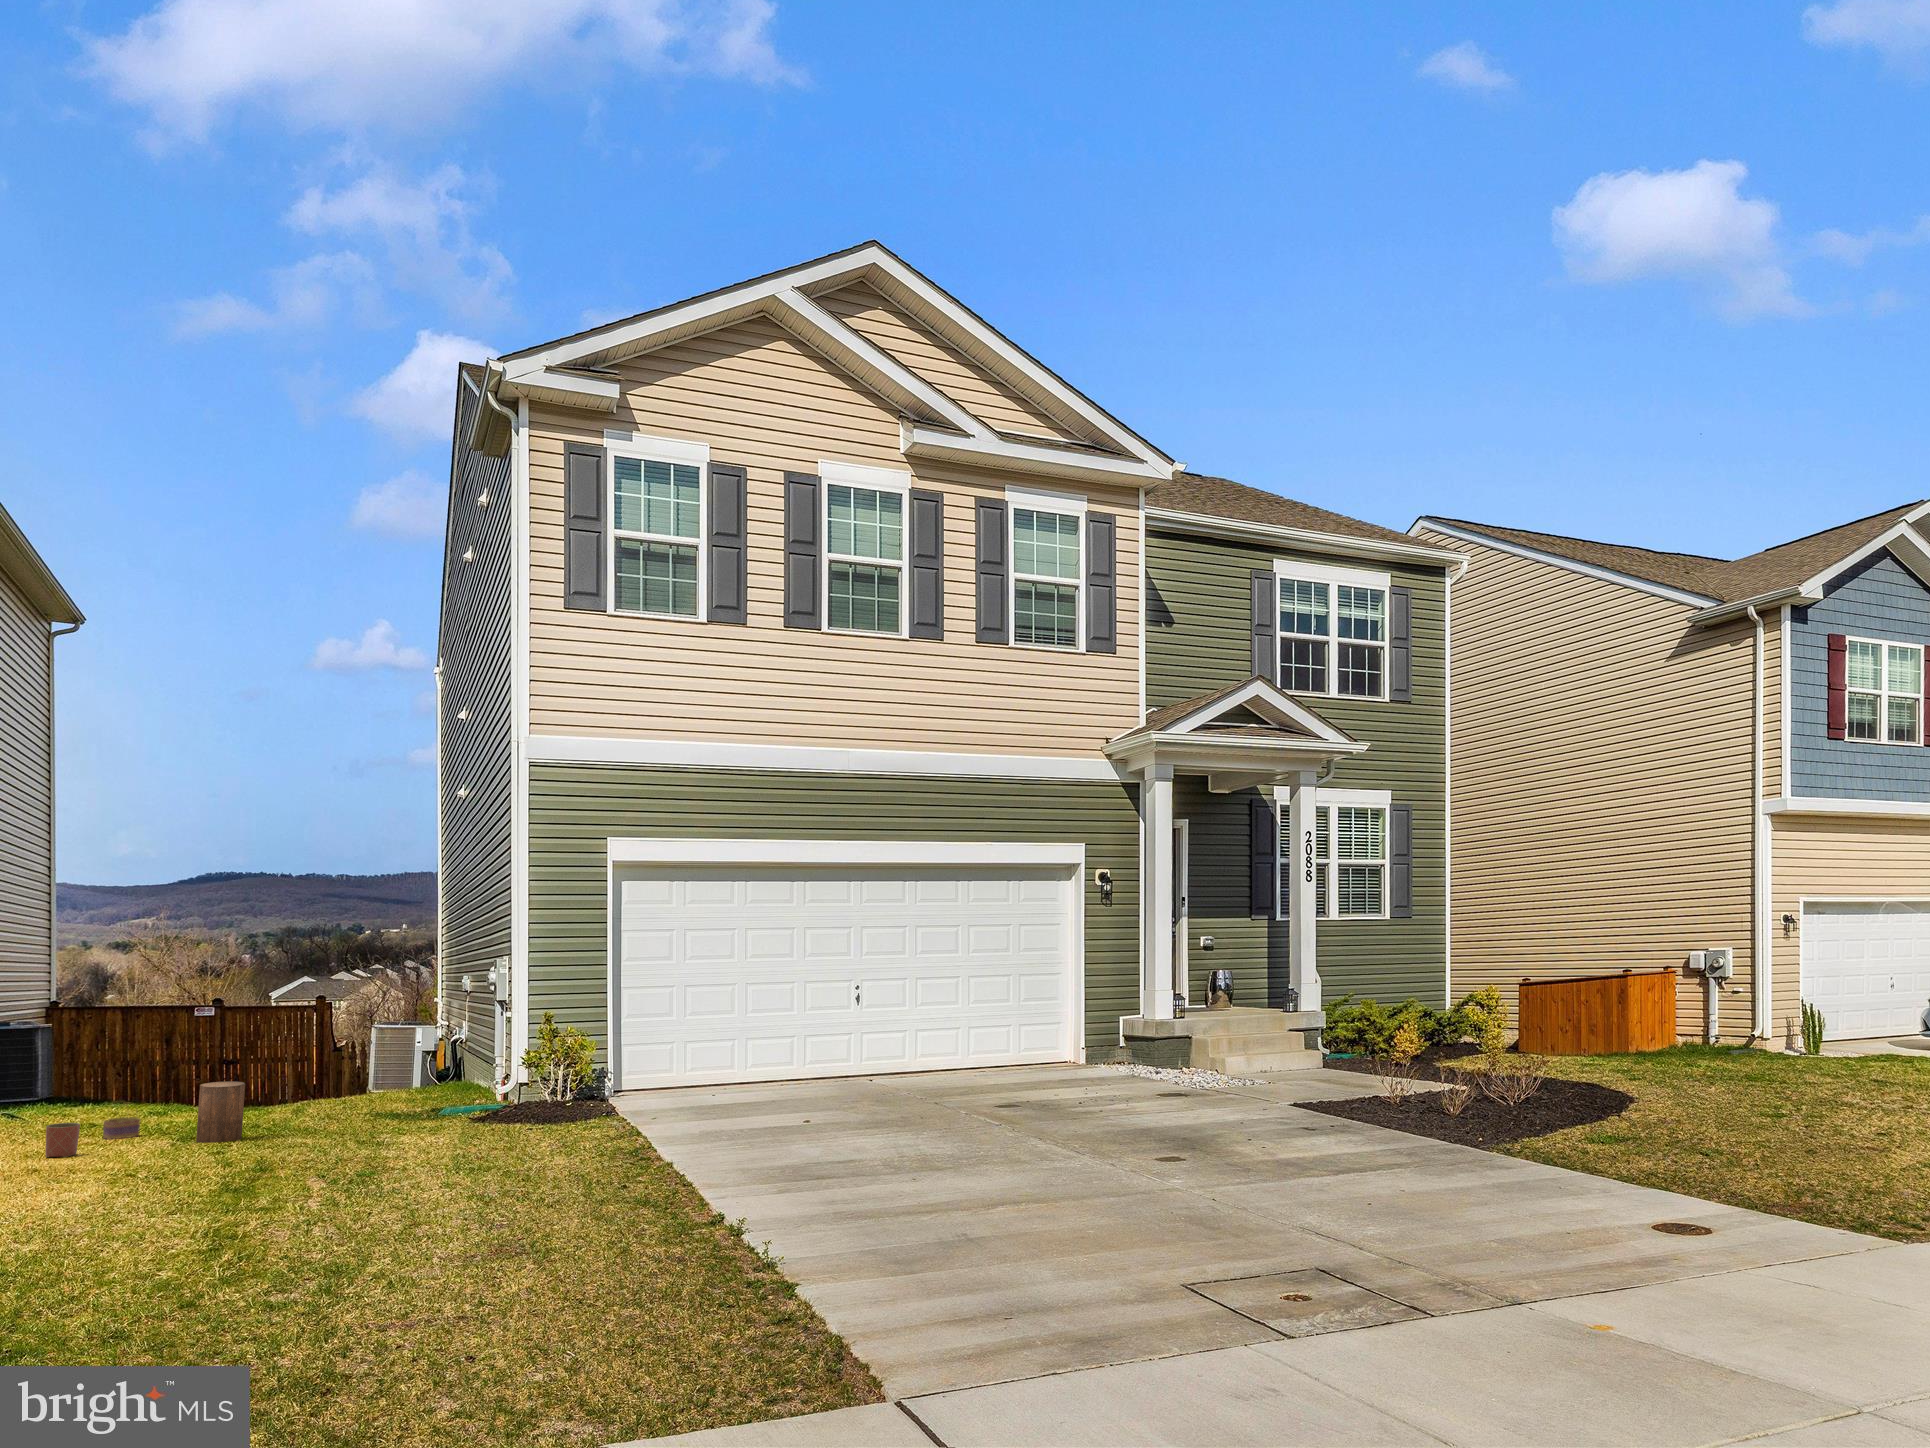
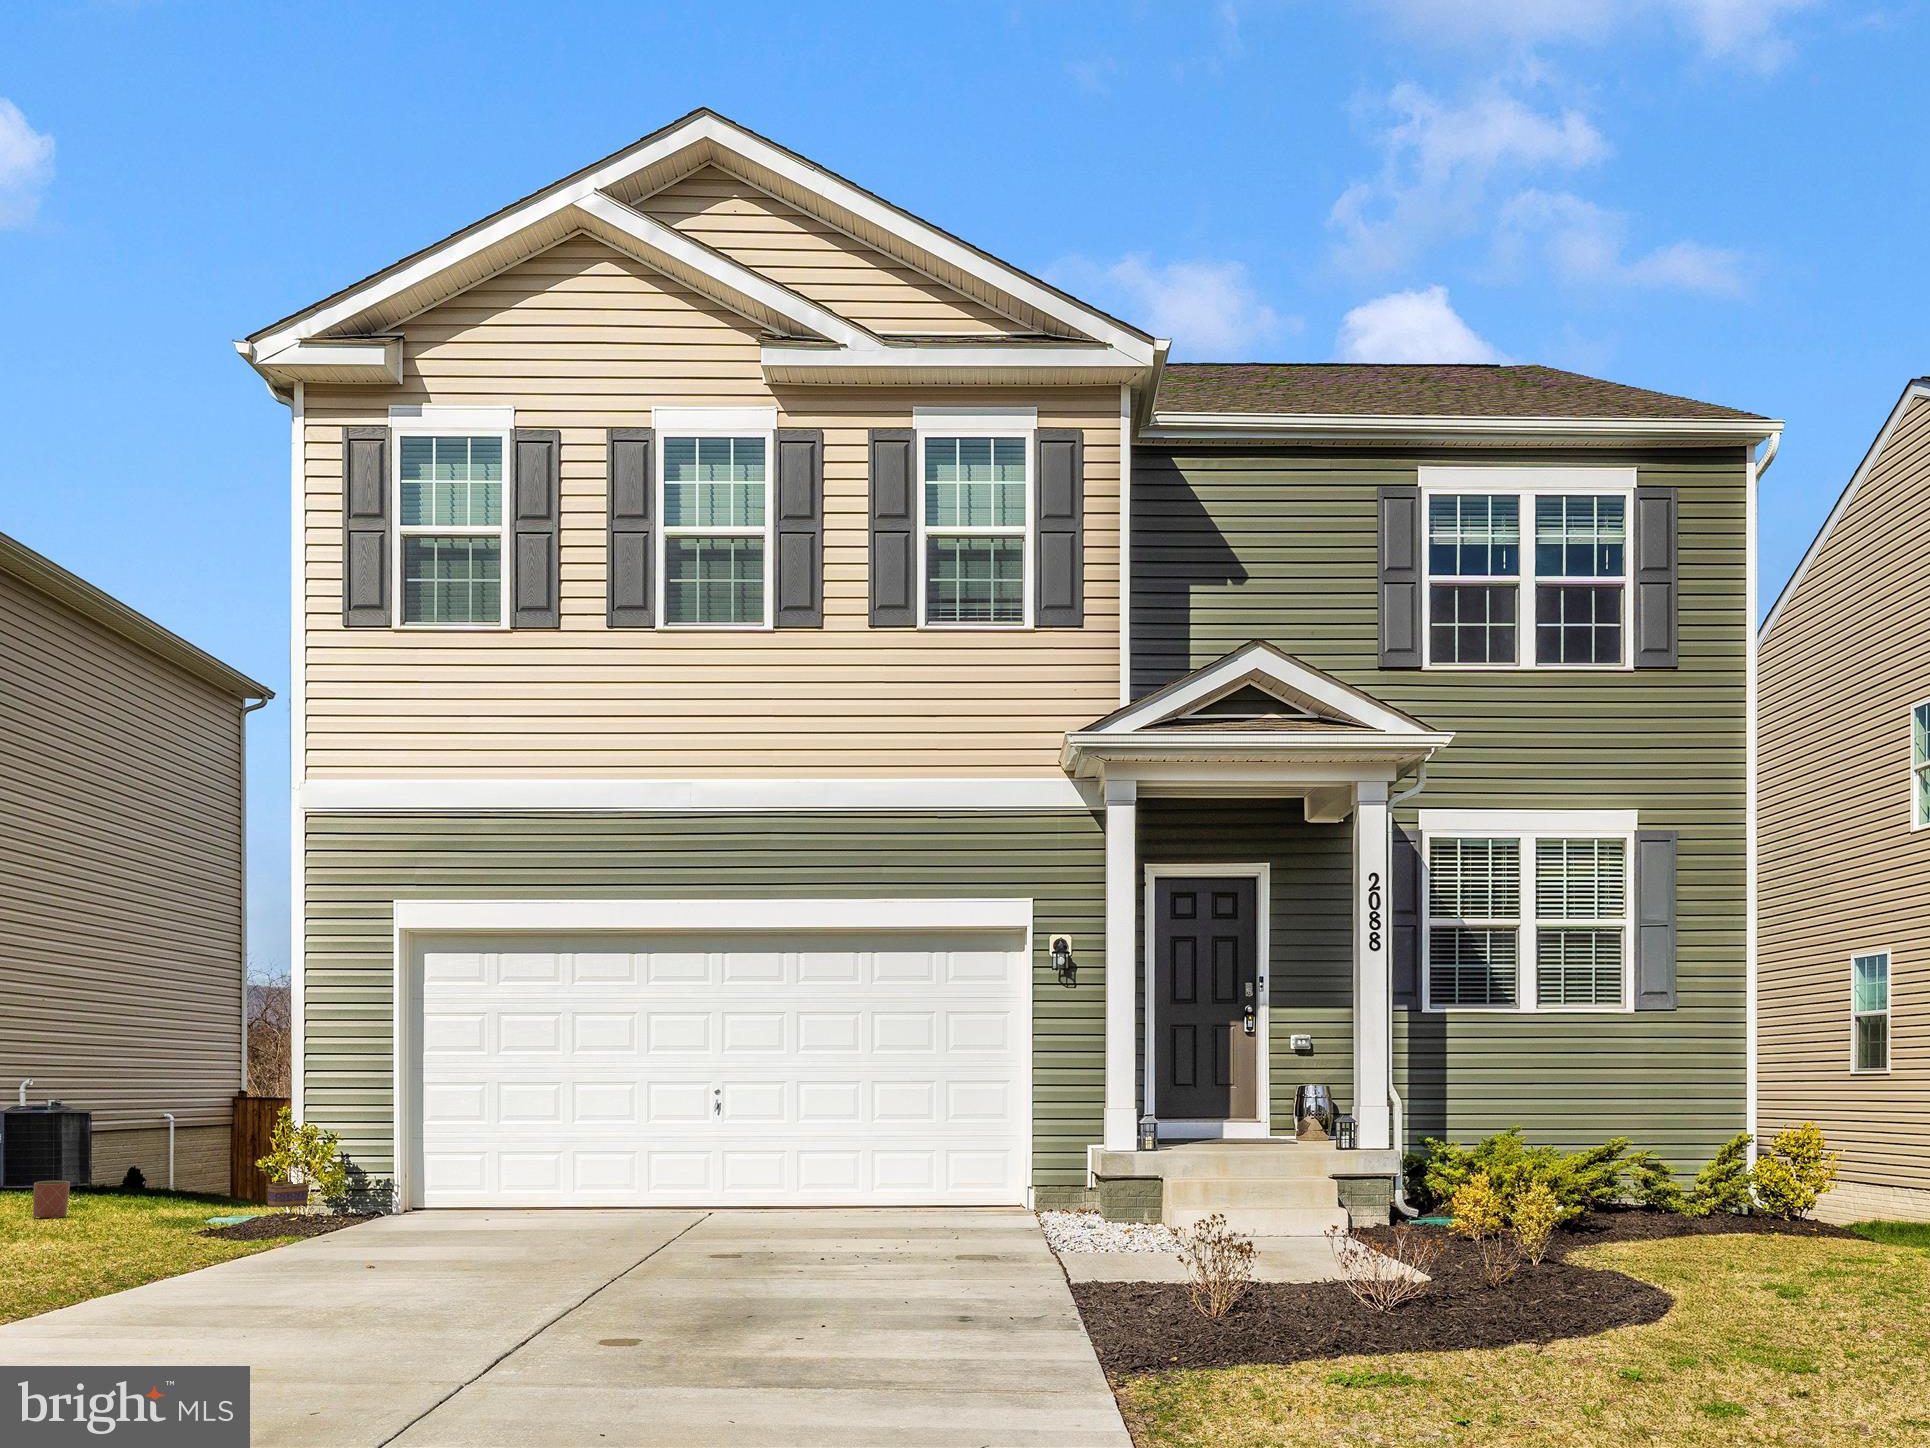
stool: present [196,1081,245,1143] -> none [196,1141,250,1210]
basket: present [103,1117,141,1140] -> present [268,1163,309,1207]

